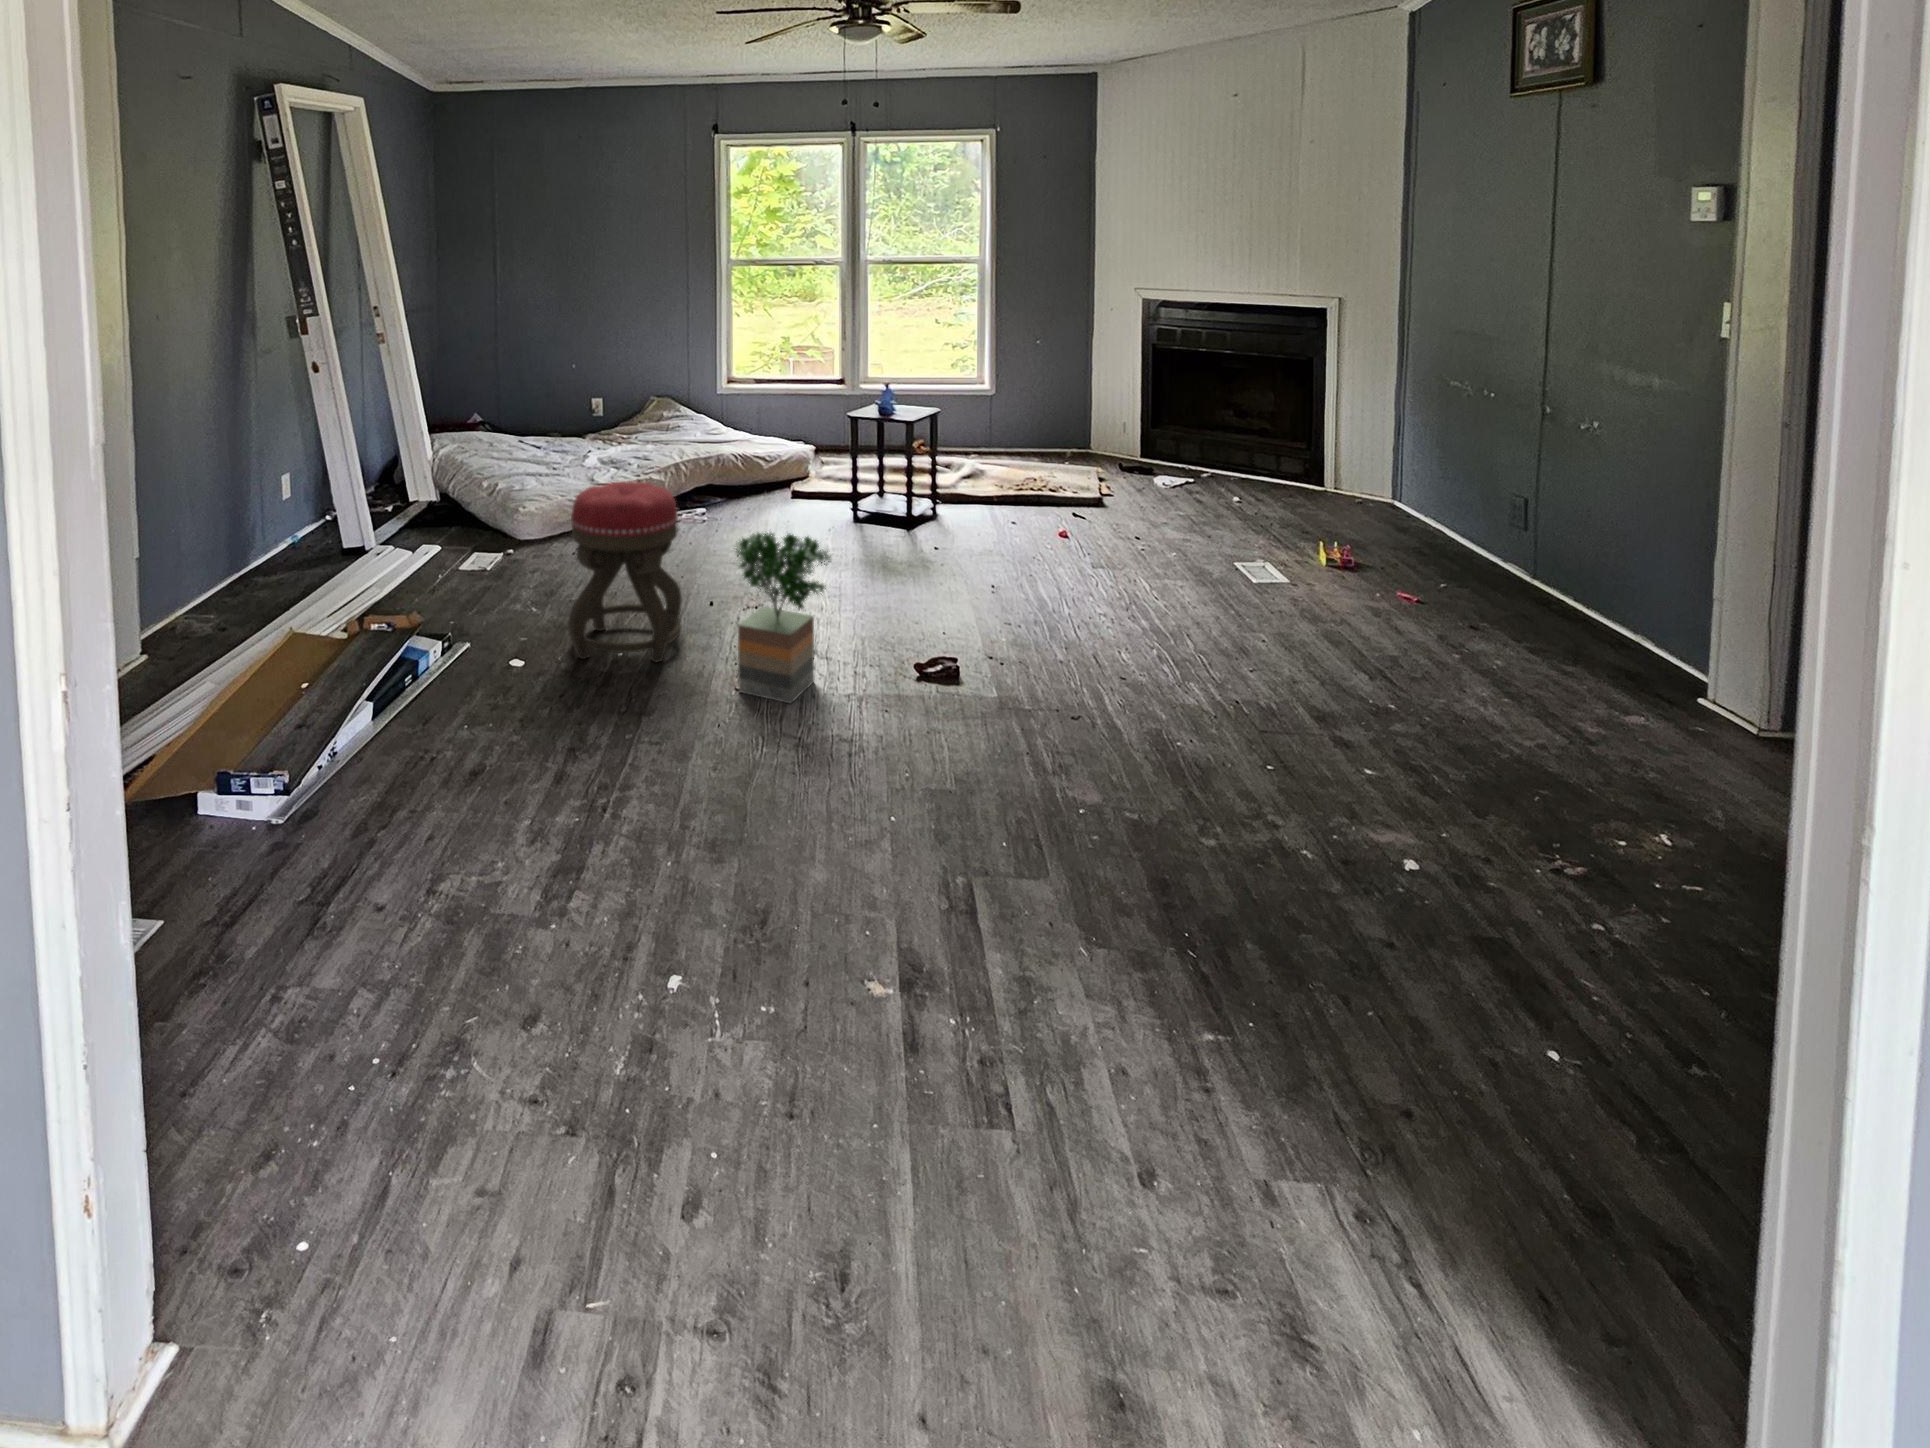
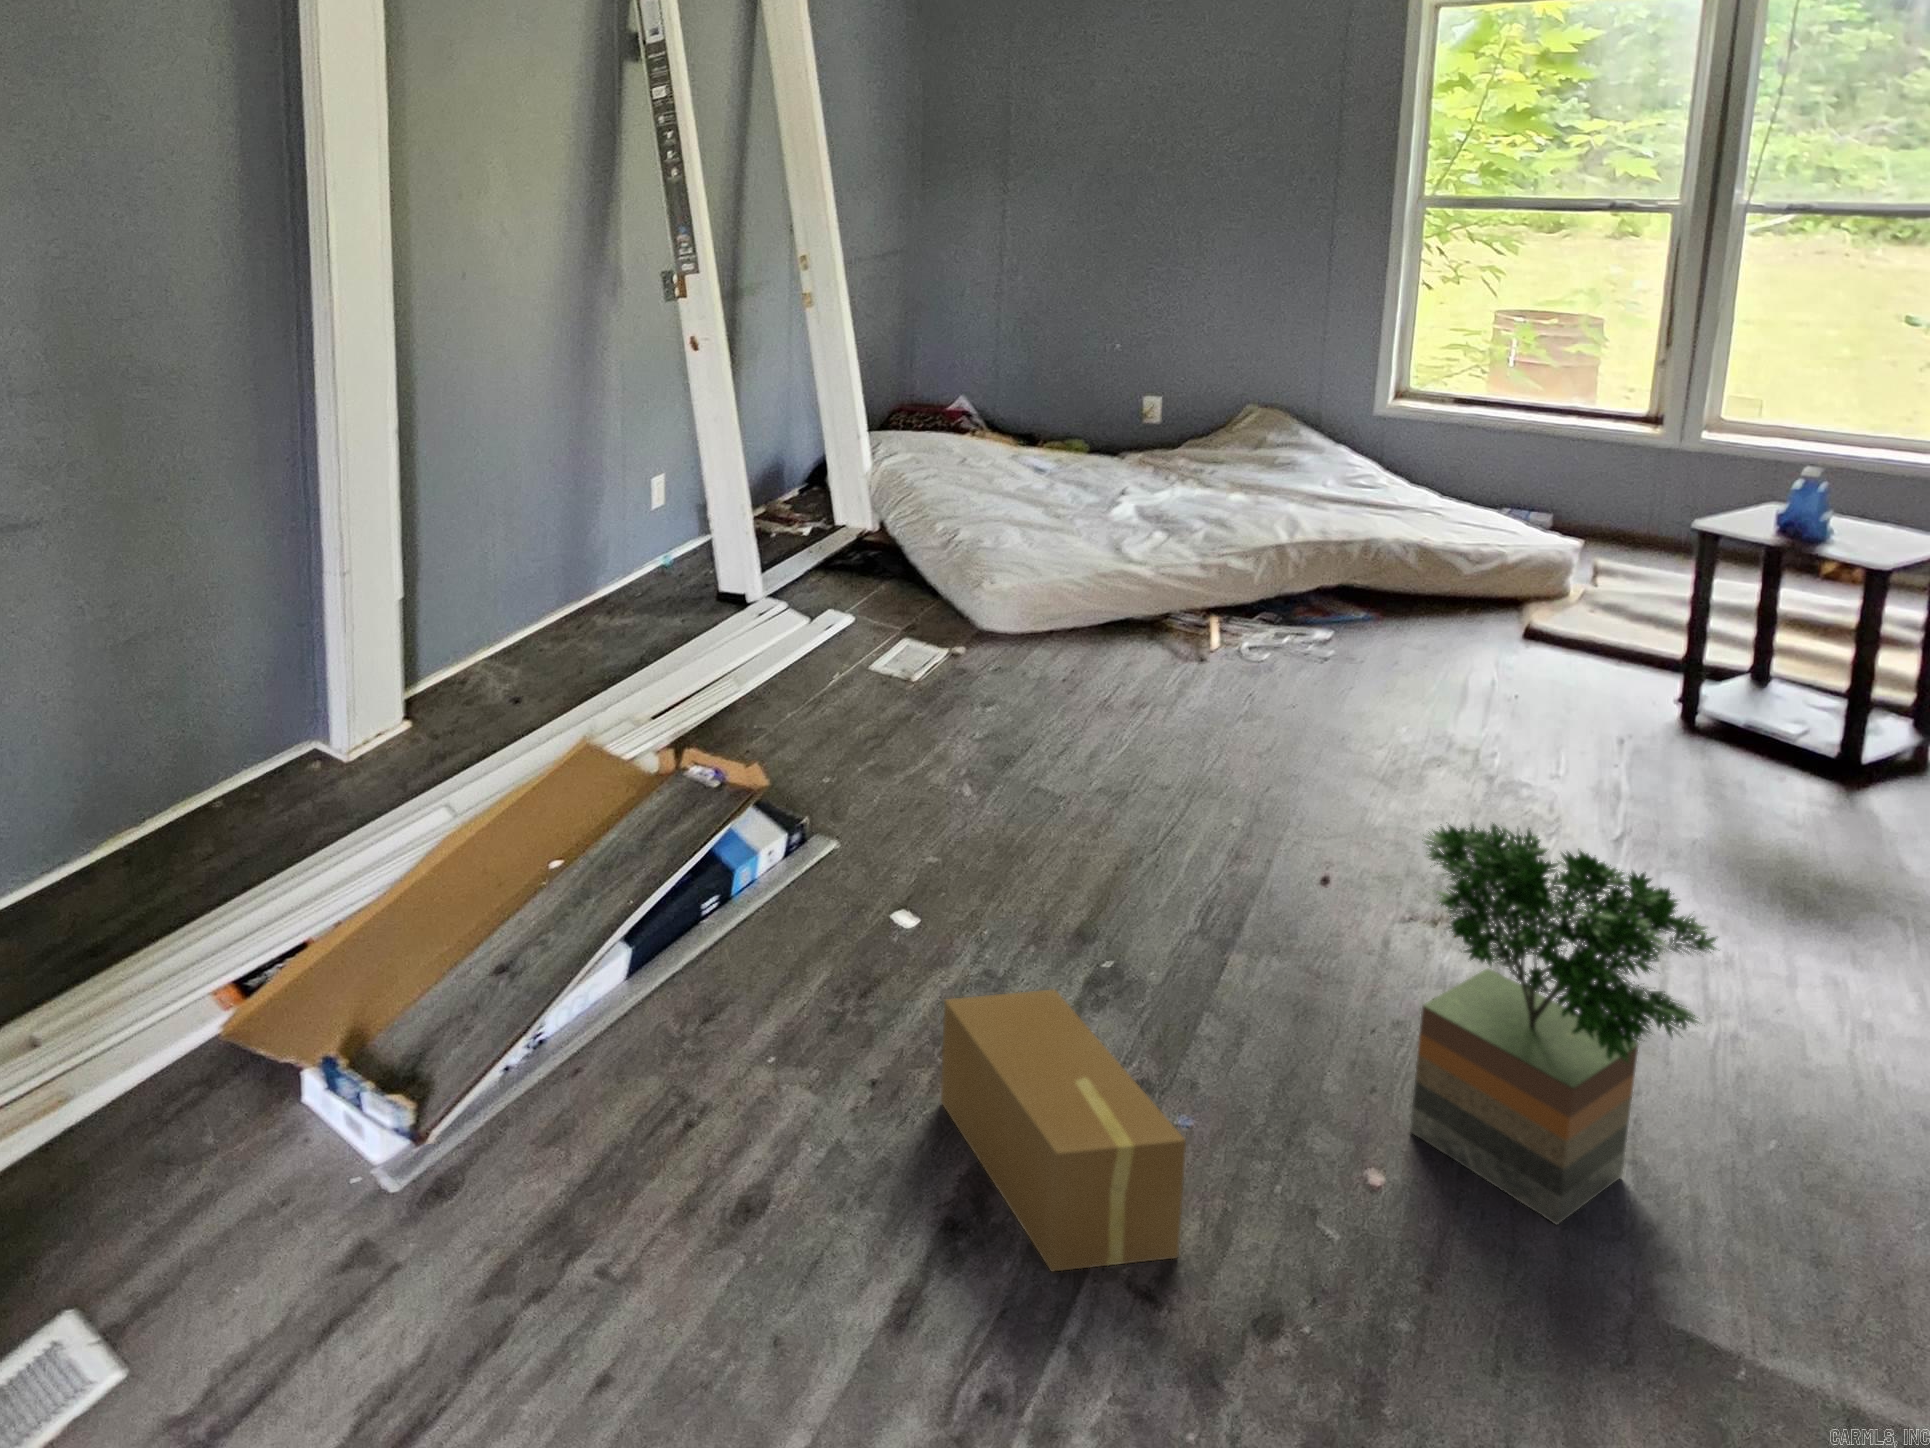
ottoman: present [568,481,682,662] -> none [1039,620,1285,977]
cardboard box: none [530,666,647,786] -> present [941,989,1186,1271]

